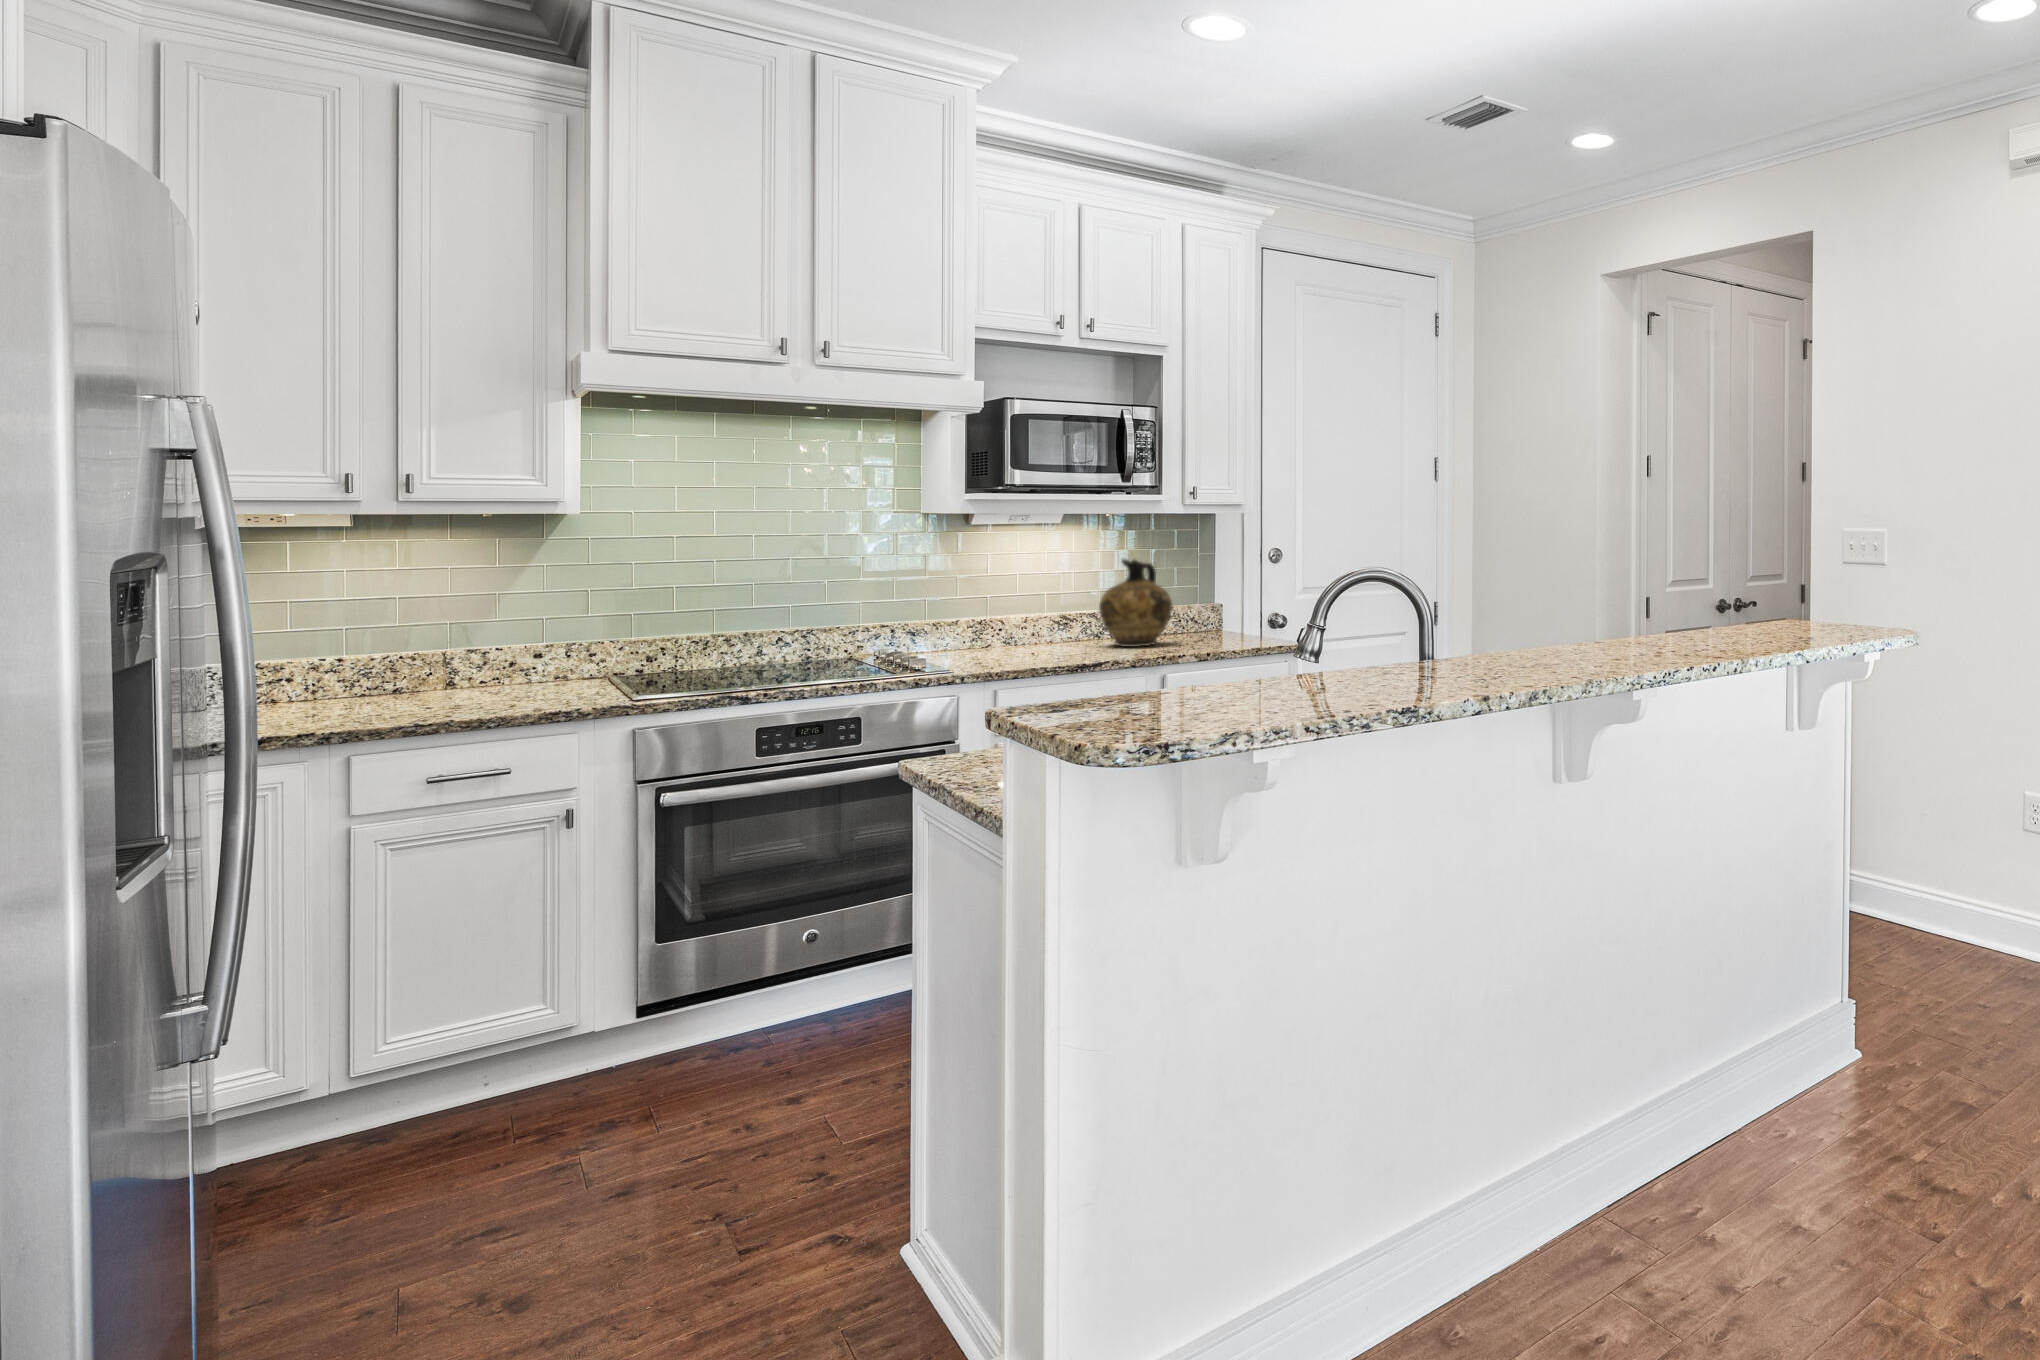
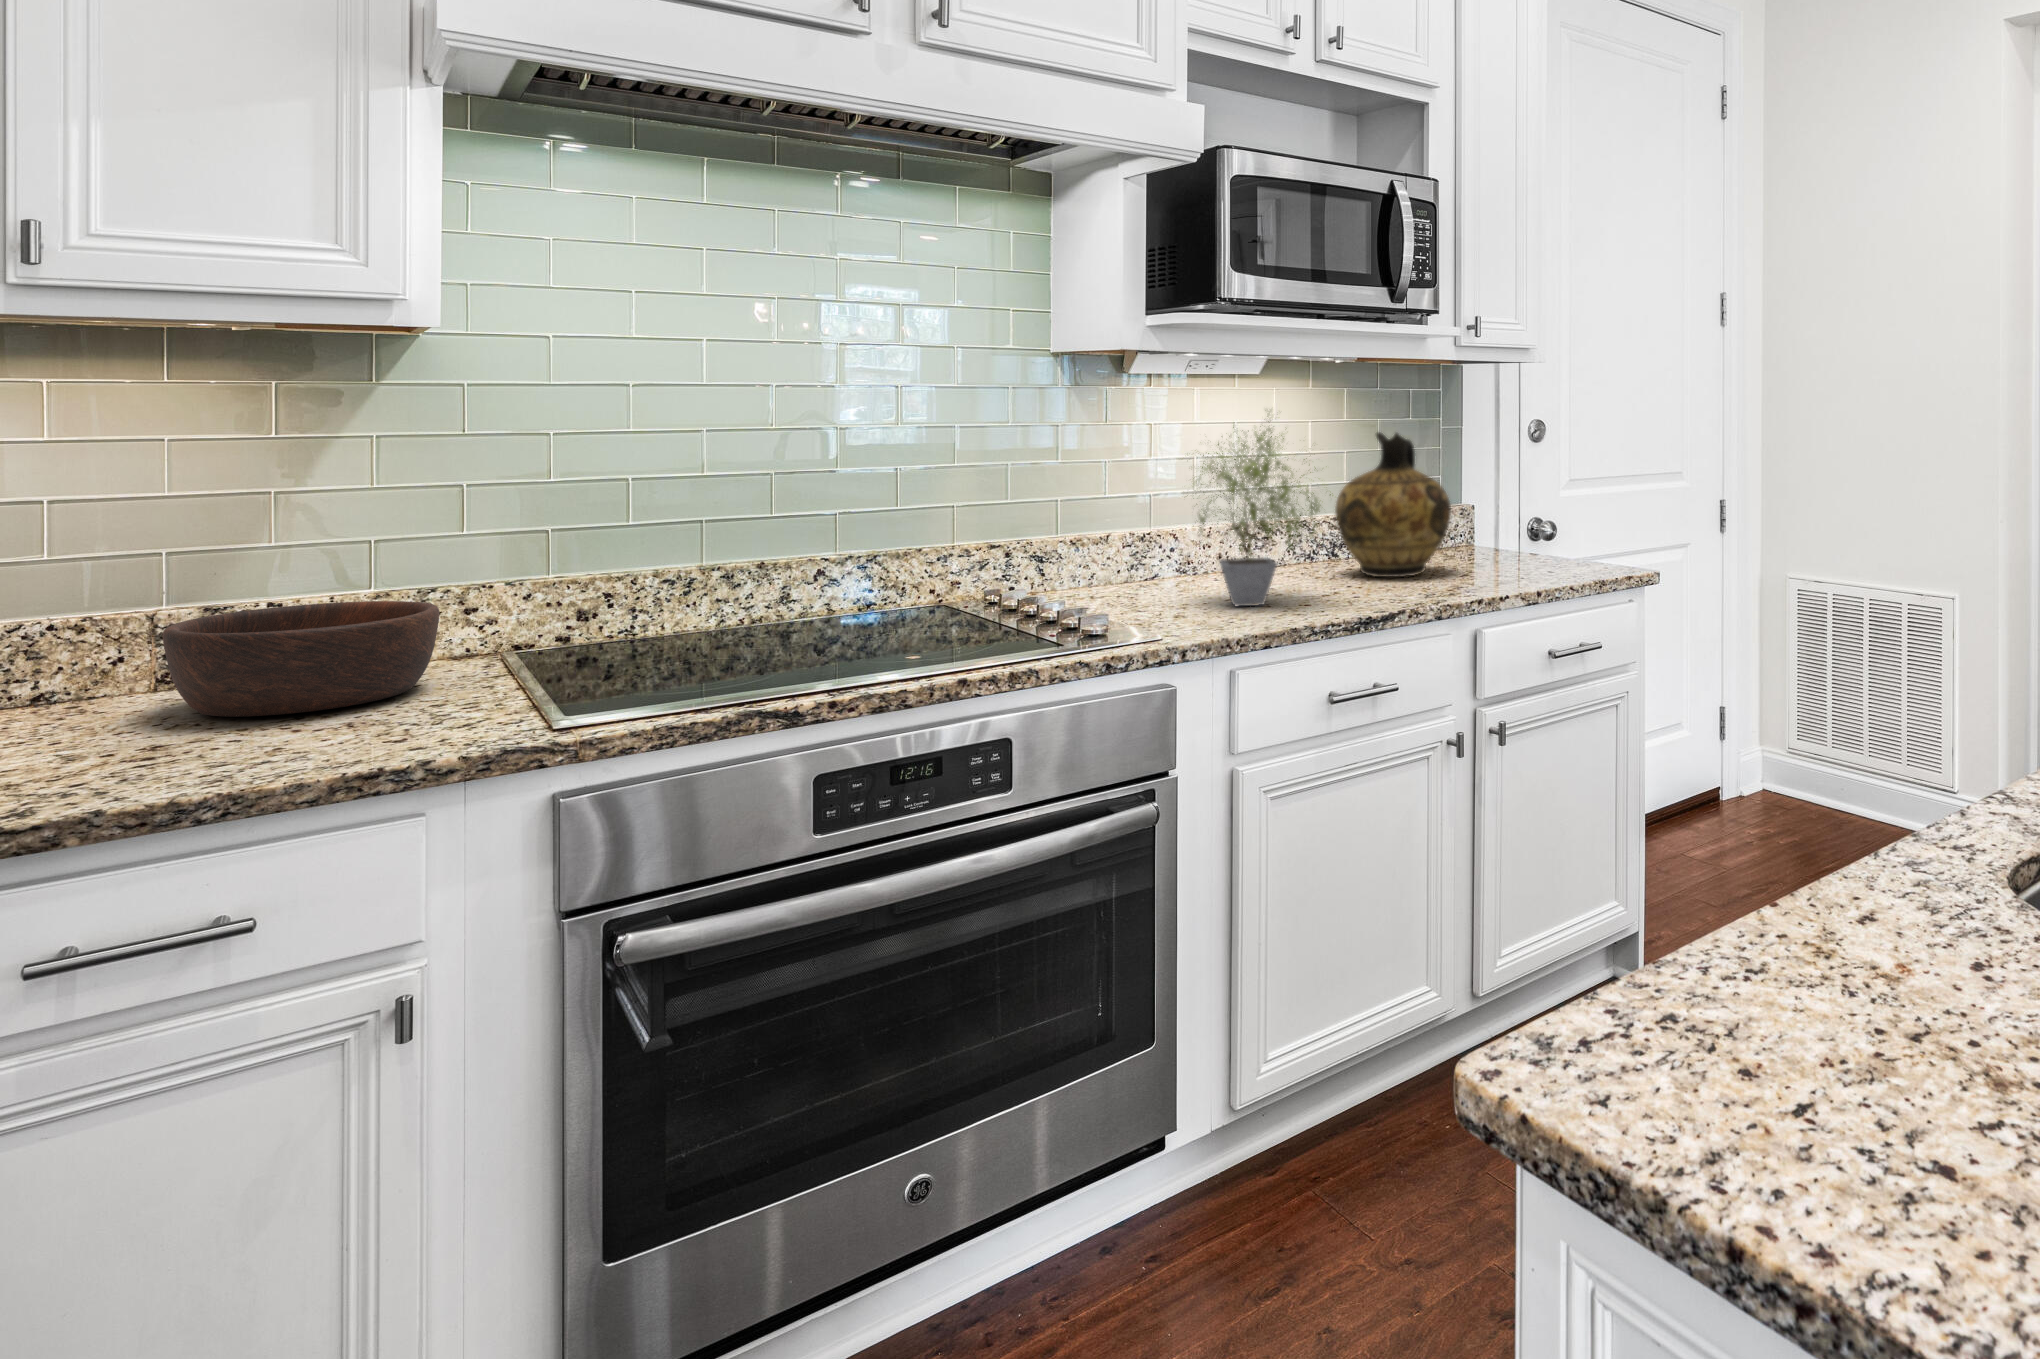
potted plant: none [981,546,1073,659] -> present [1196,421,1333,606]
wooden bowl: none [458,648,580,696] -> present [163,601,440,717]

